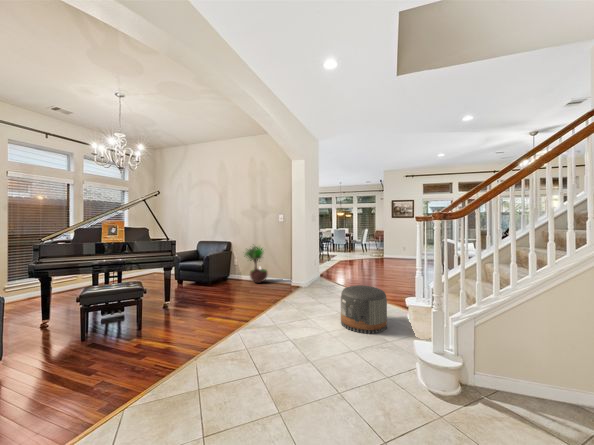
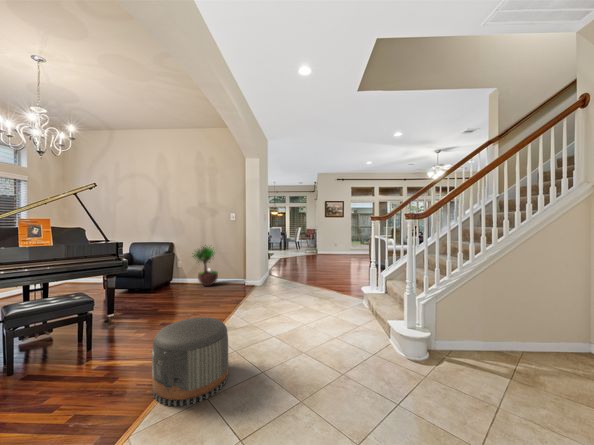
pouf: present [341,285,387,334] -> present [152,318,228,406]

